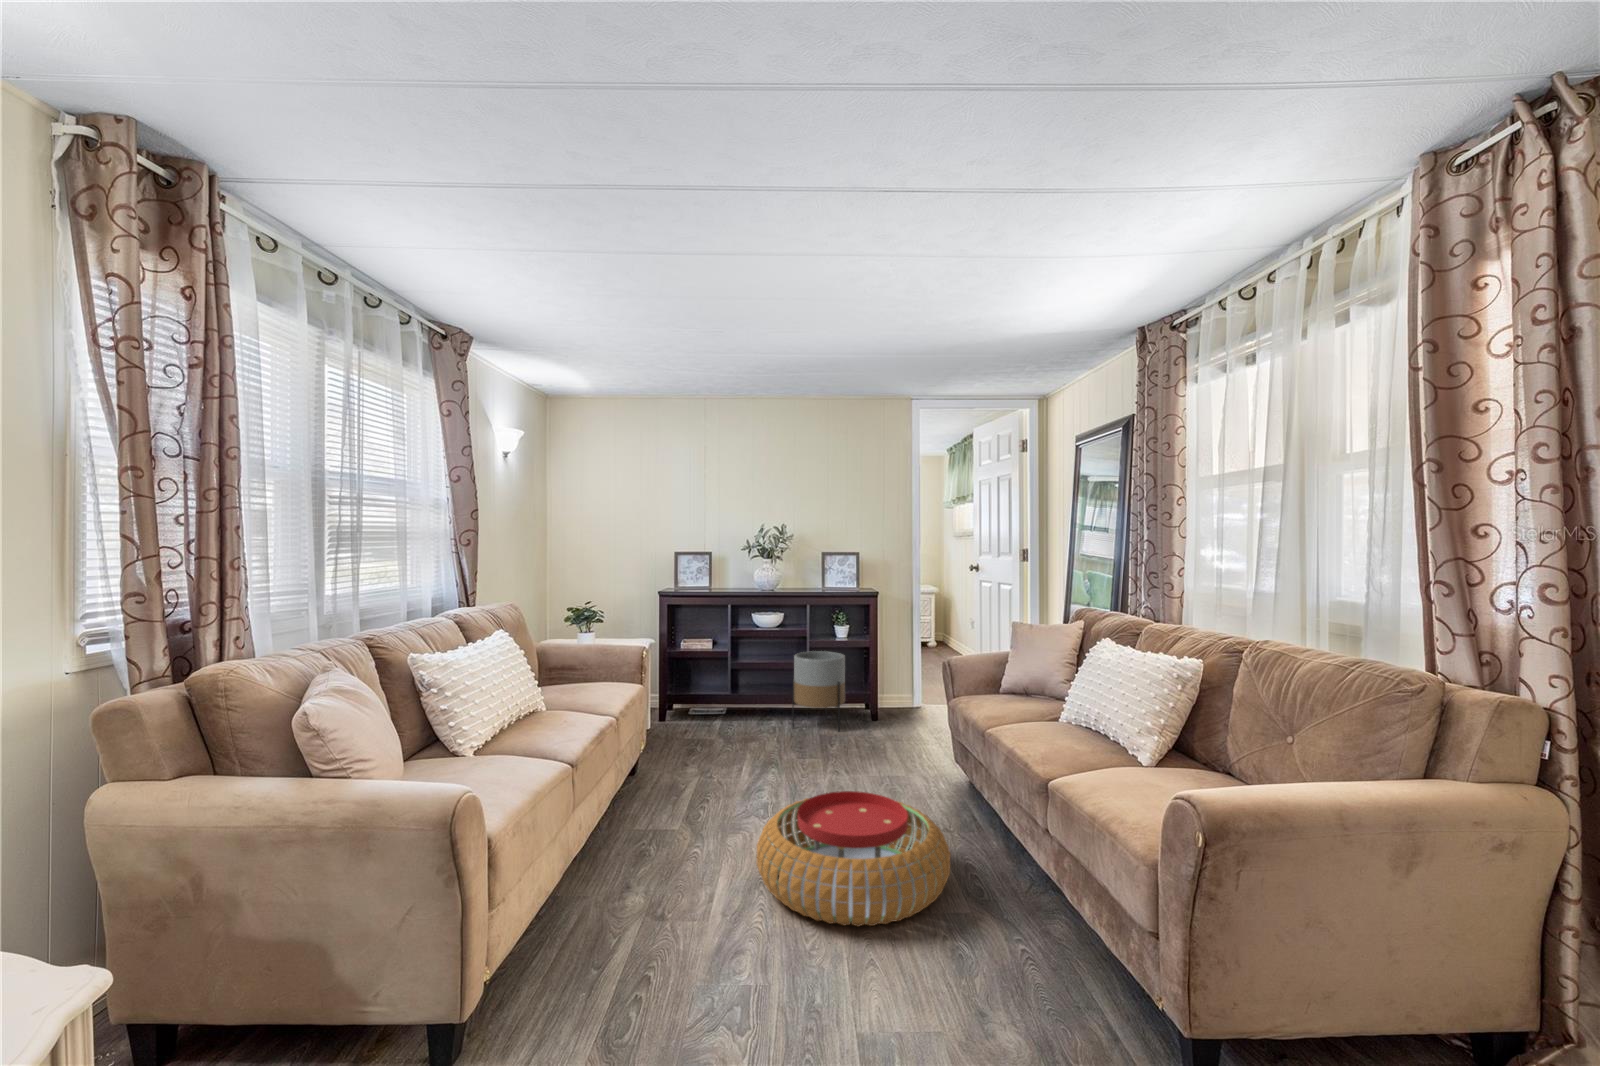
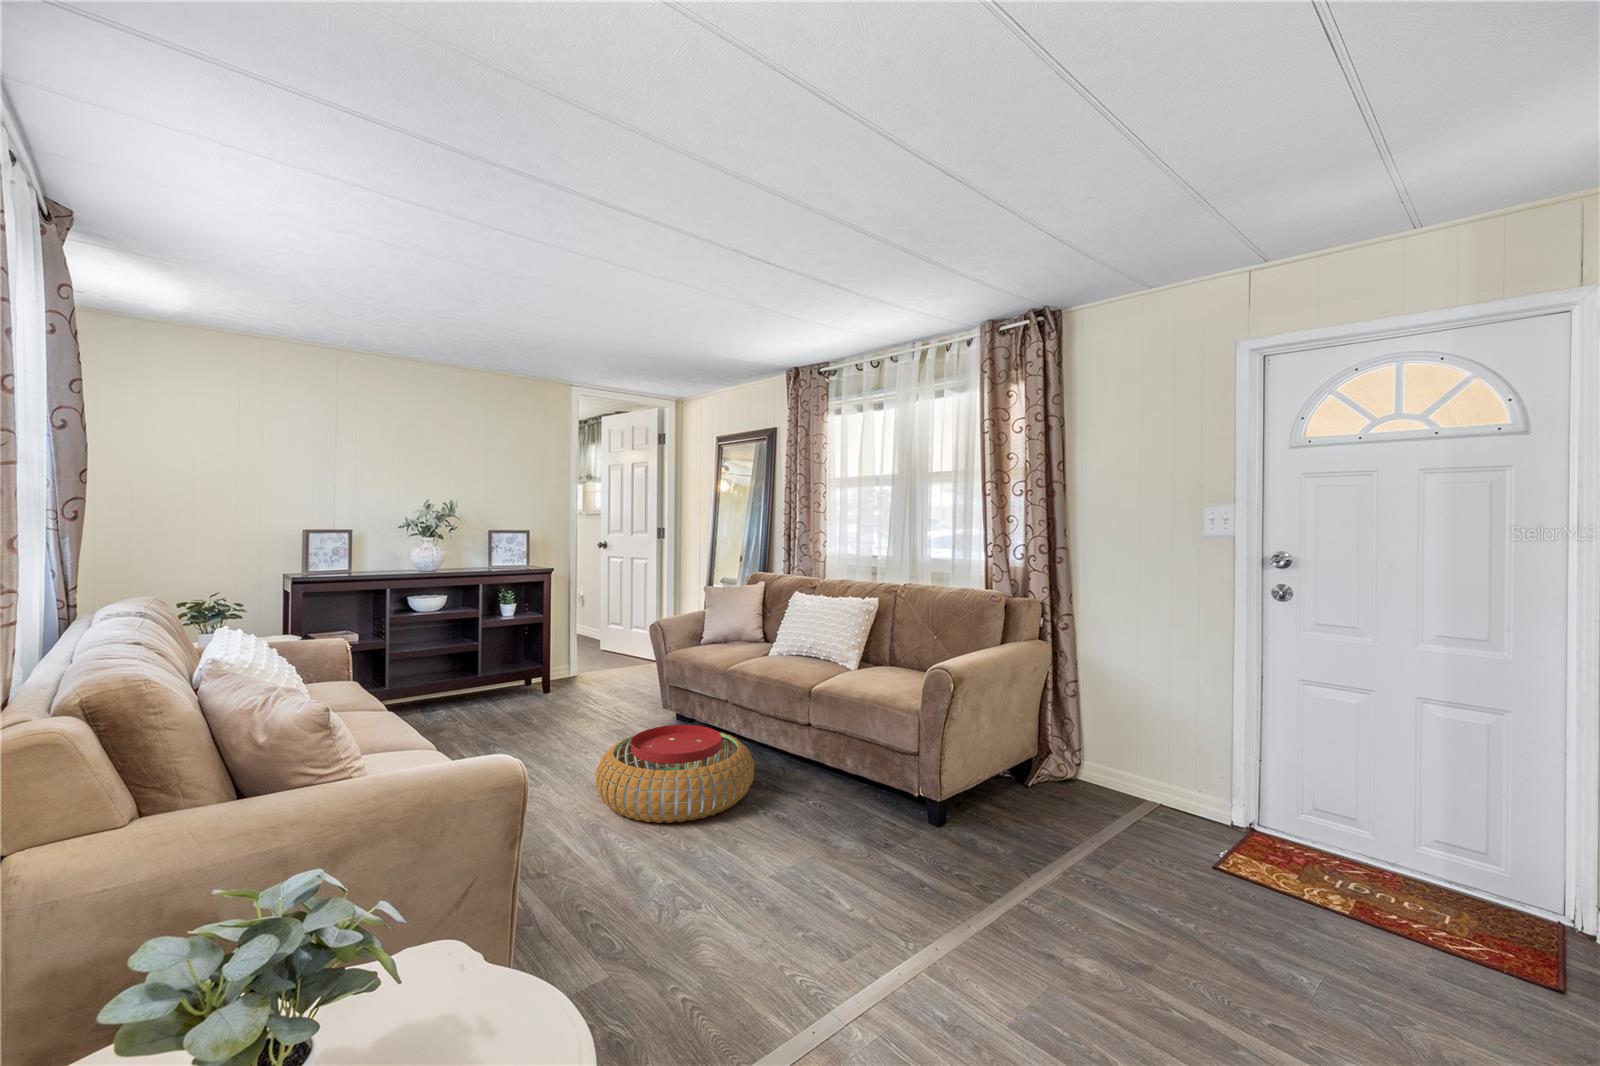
planter: present [792,651,845,731] -> none [474,630,529,710]

